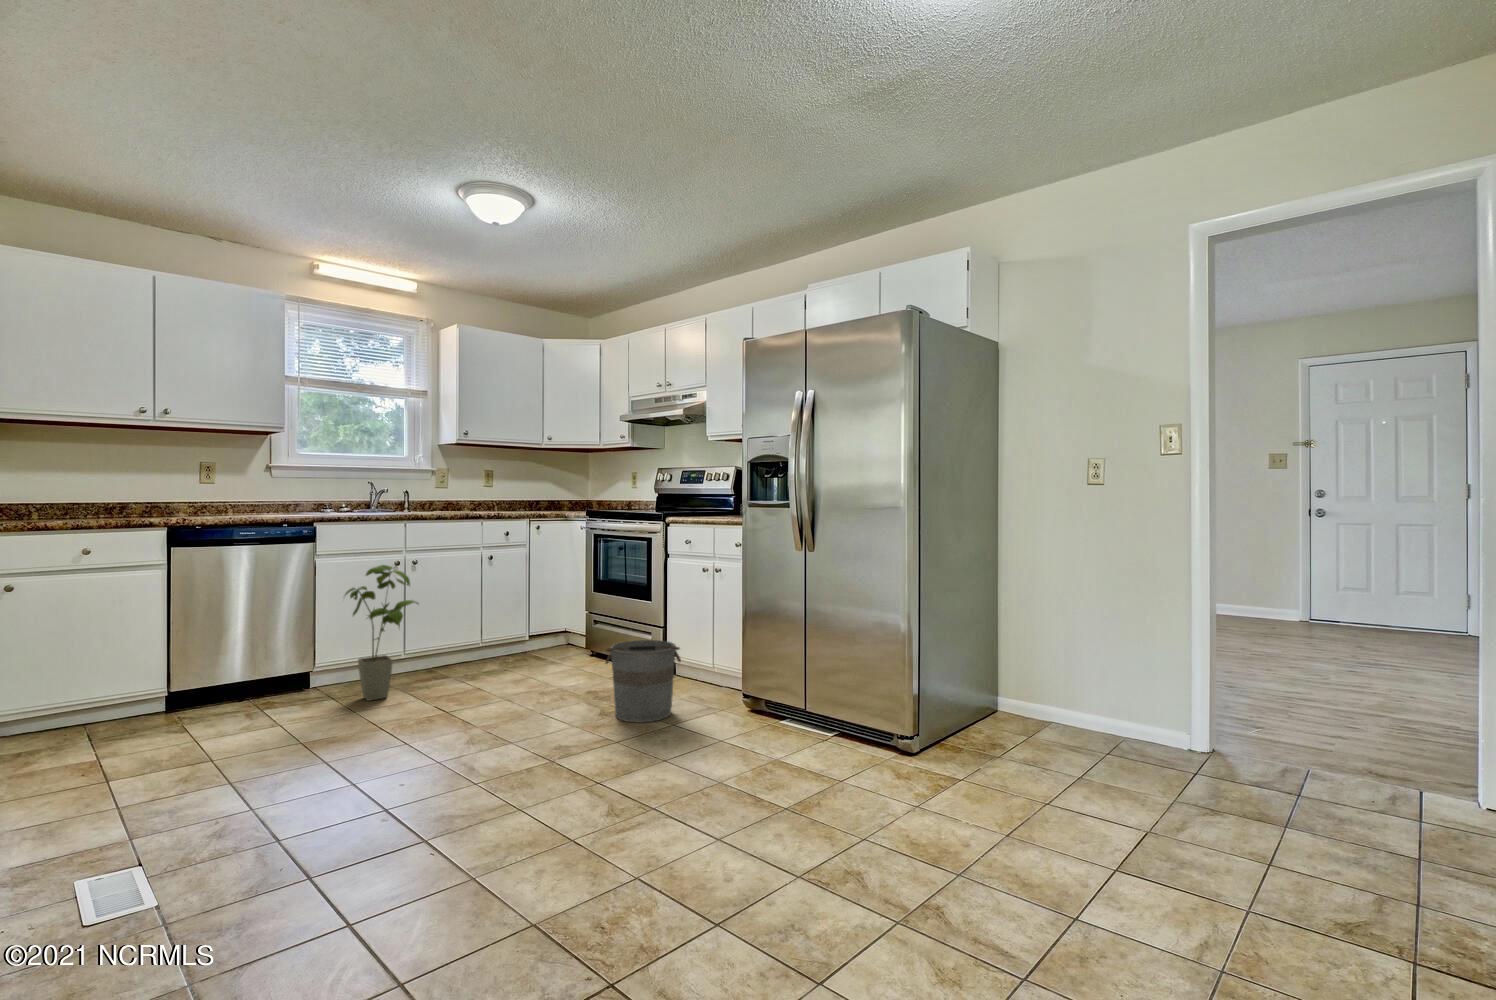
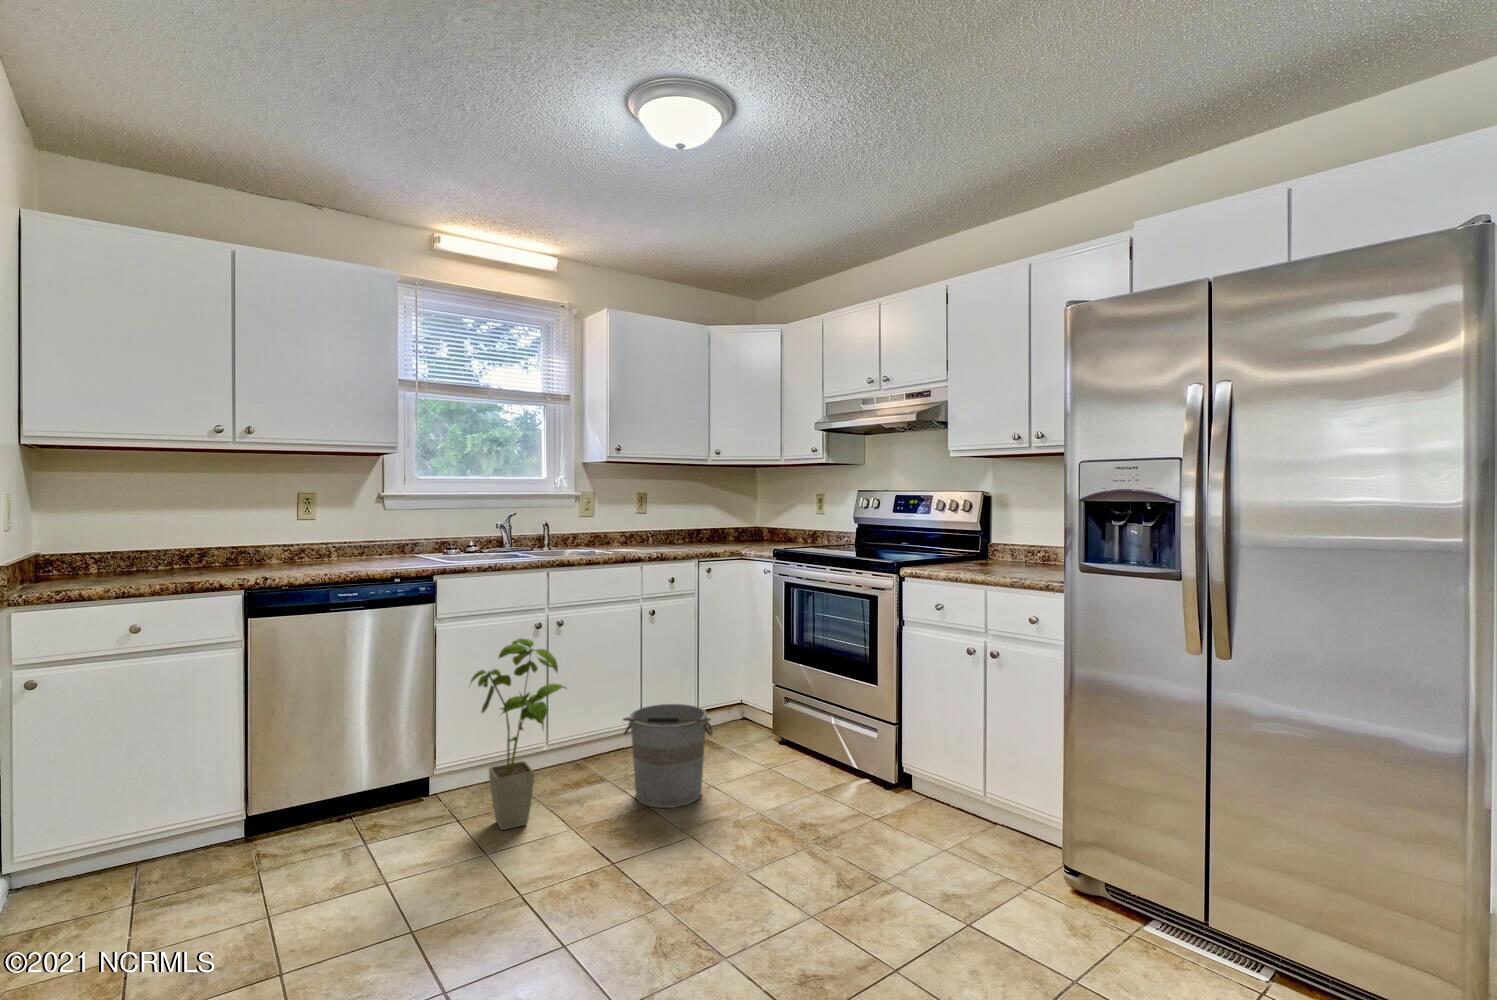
bucket: present [606,640,681,722] -> present [623,704,713,808]

